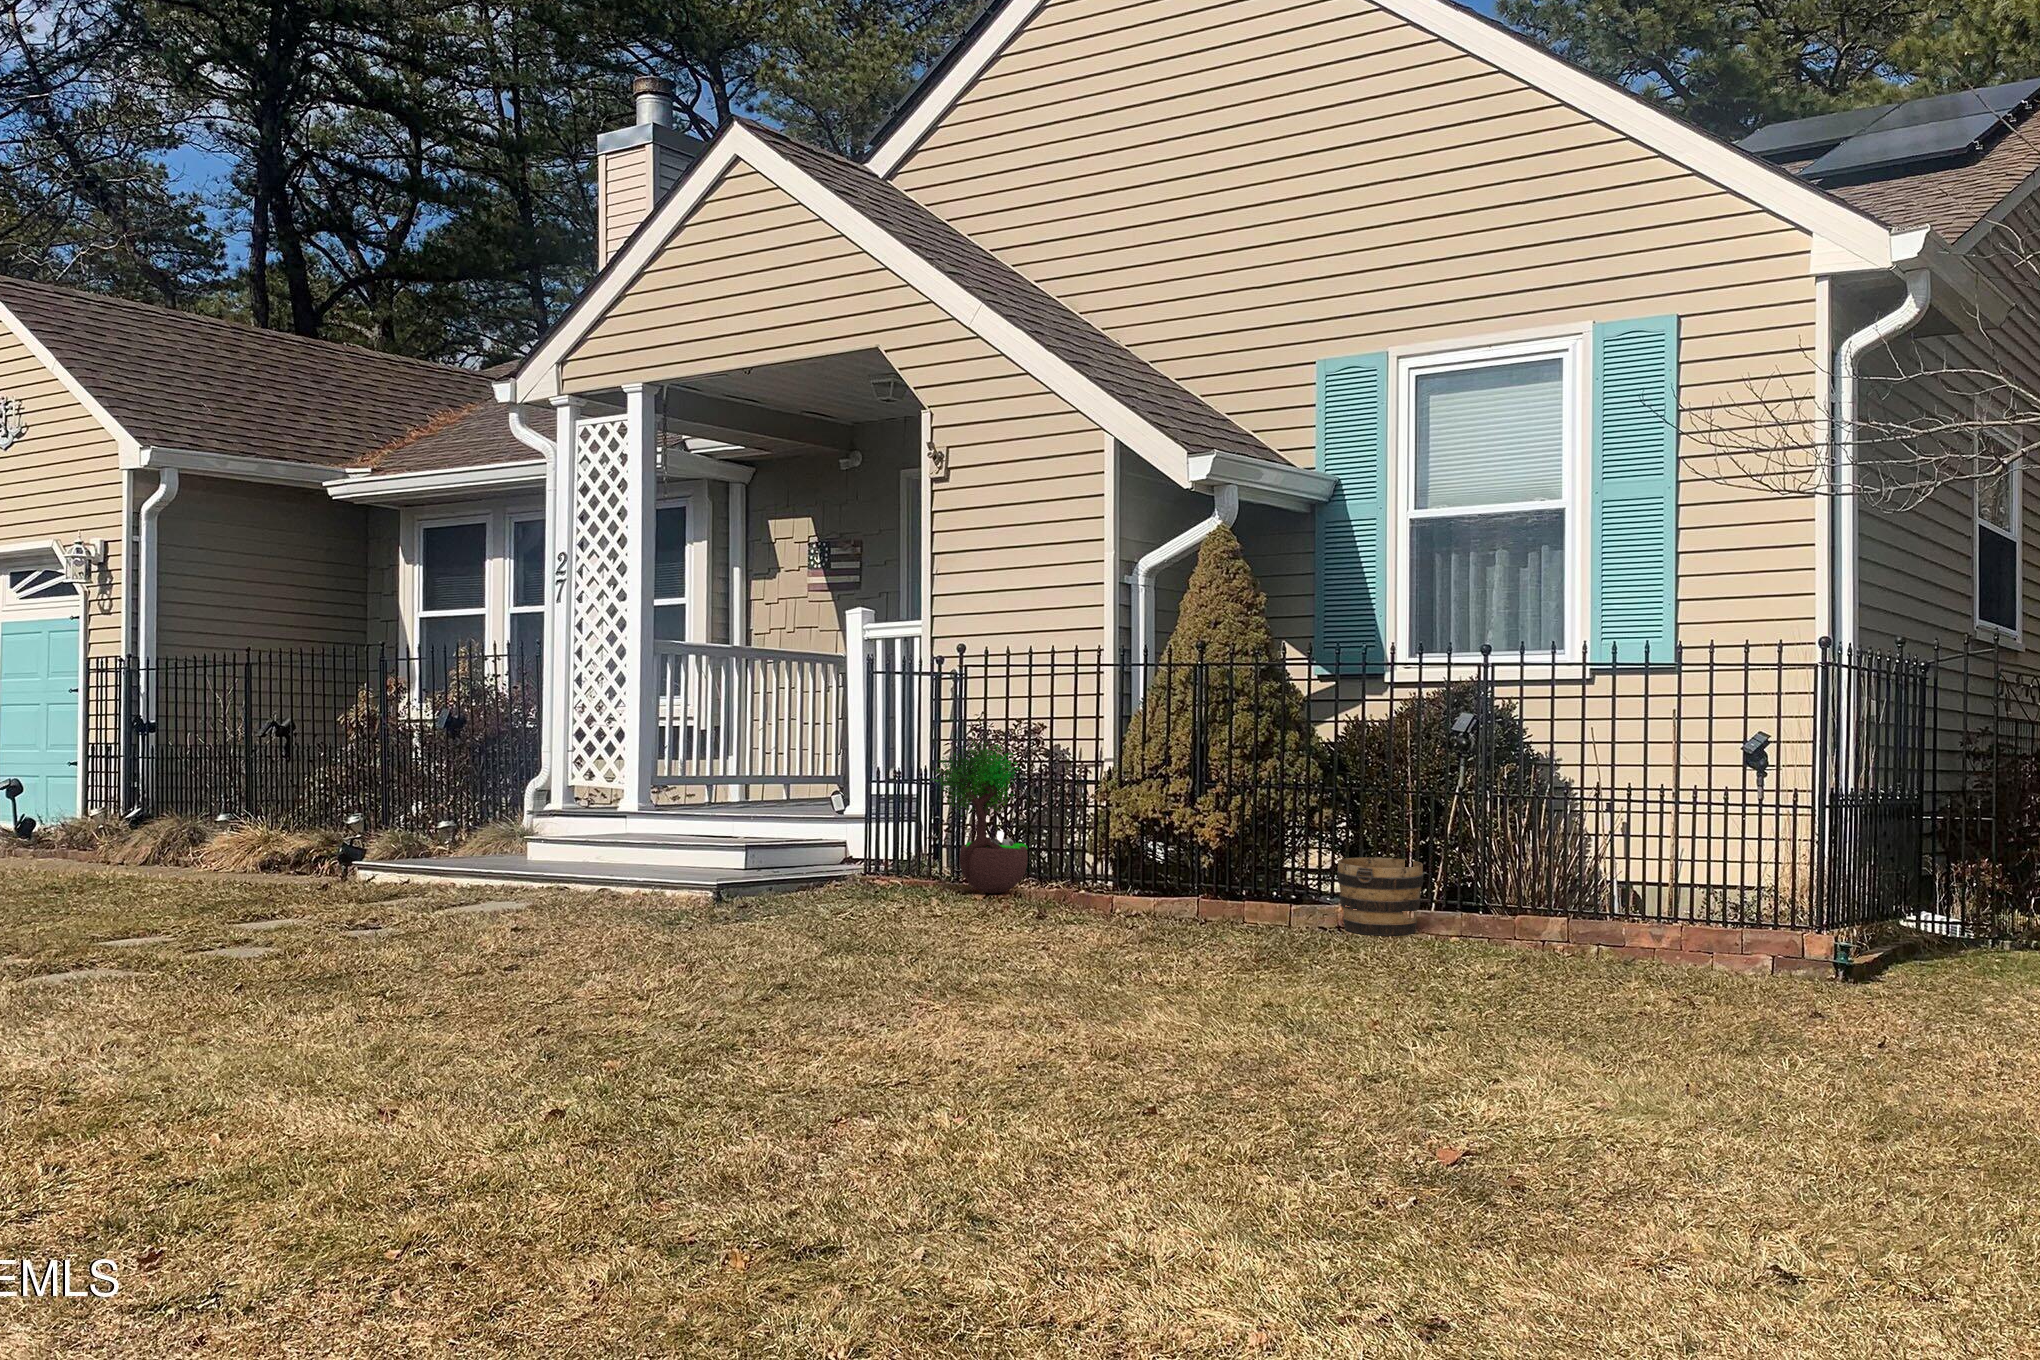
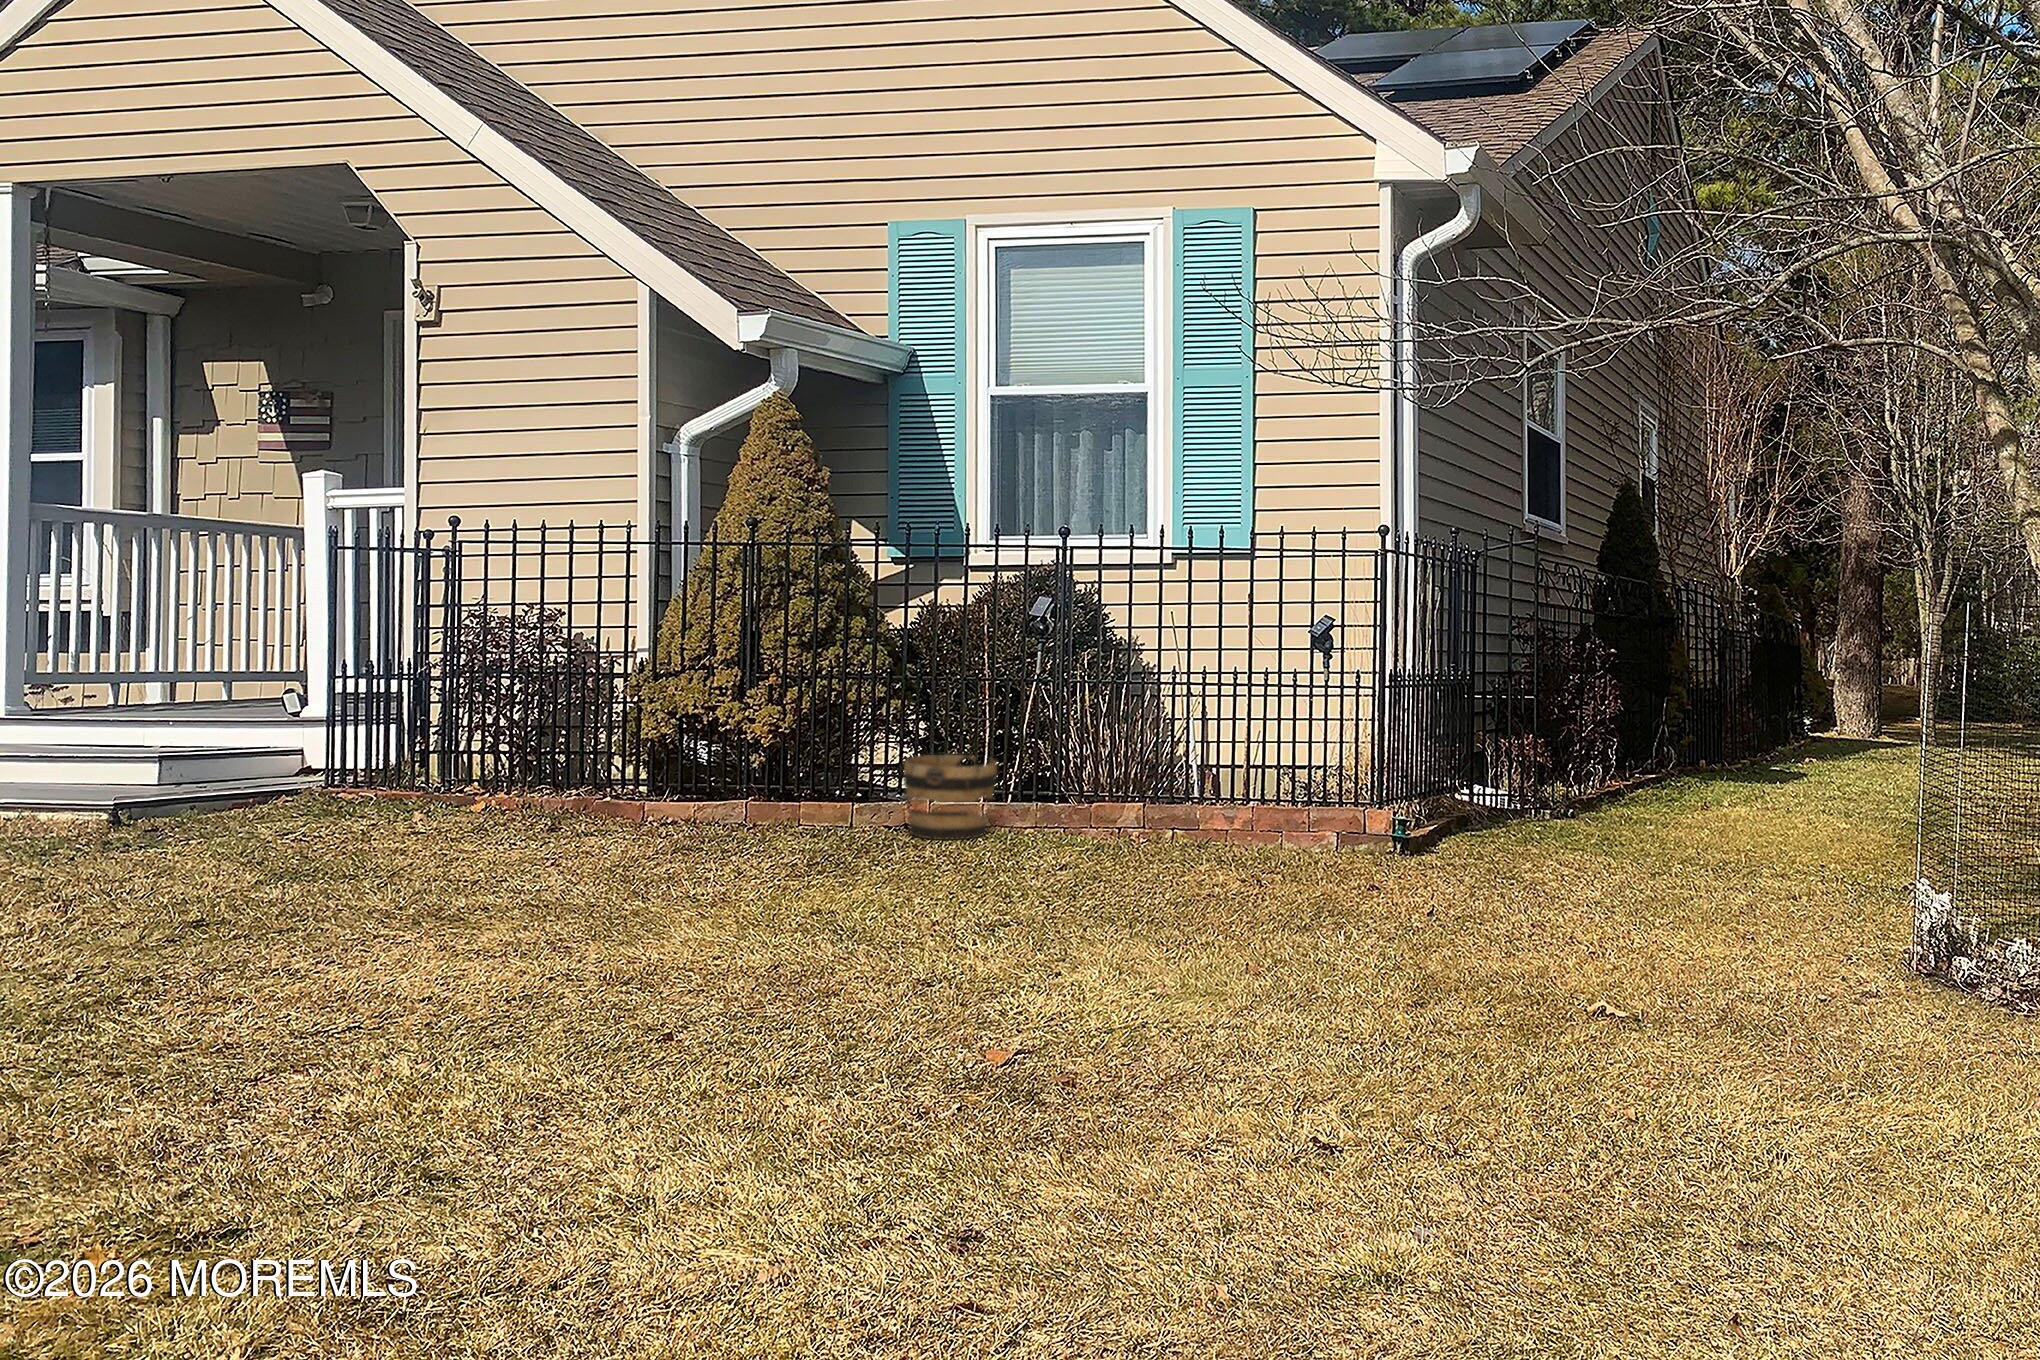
potted tree: present [931,732,1028,893] -> none [415,621,538,806]

